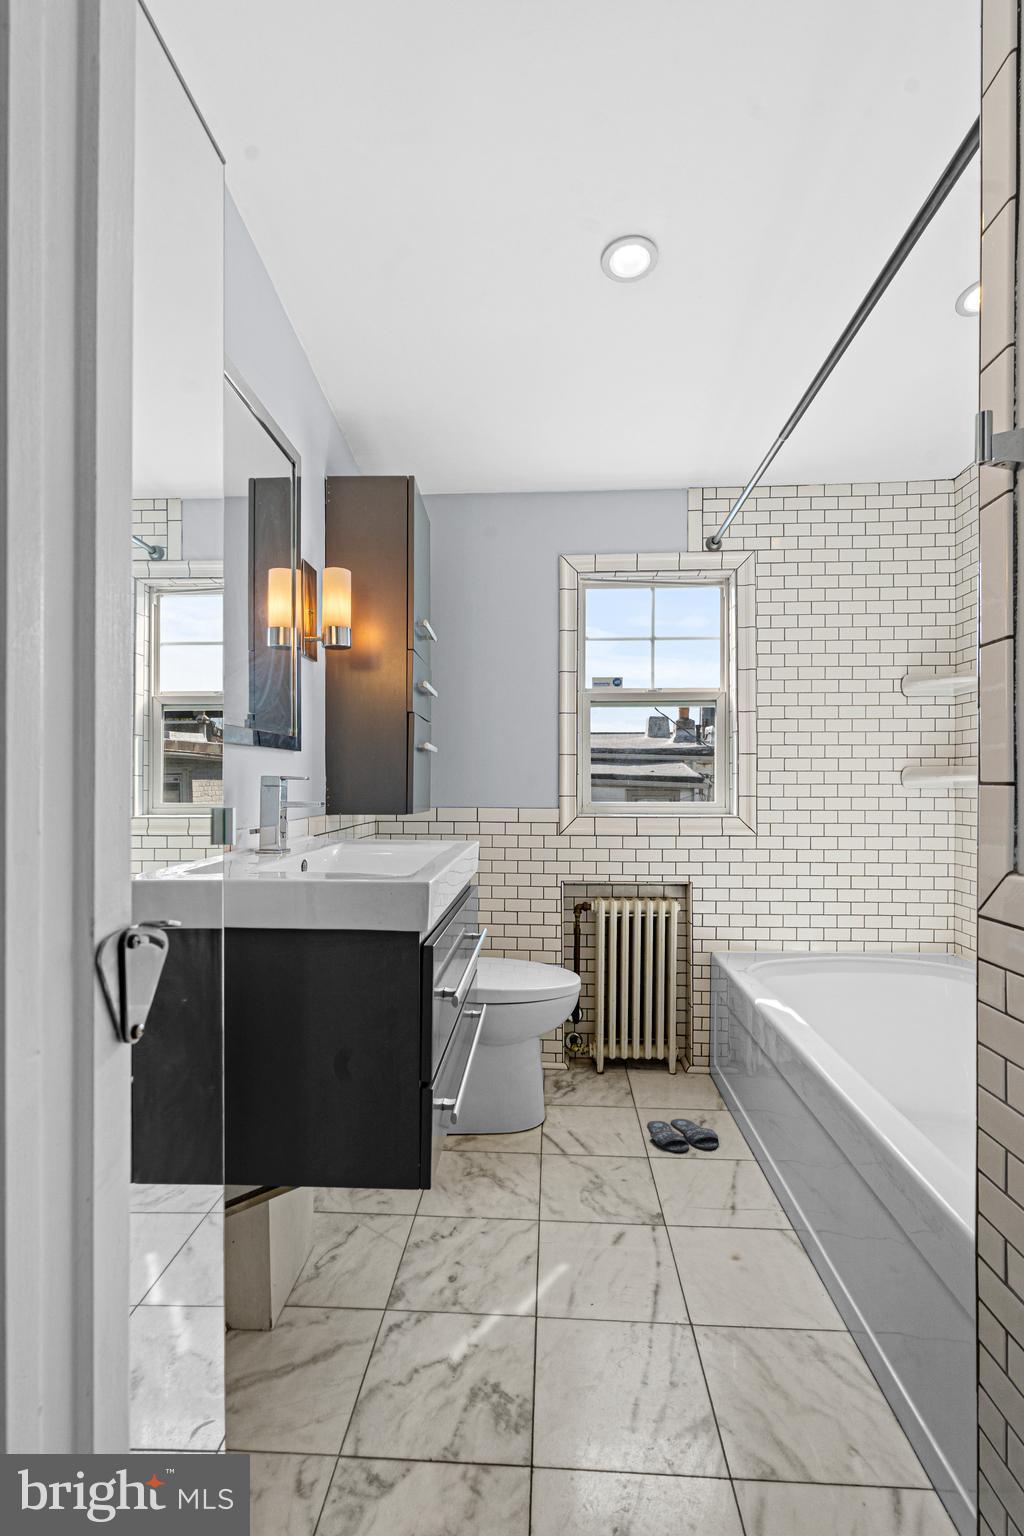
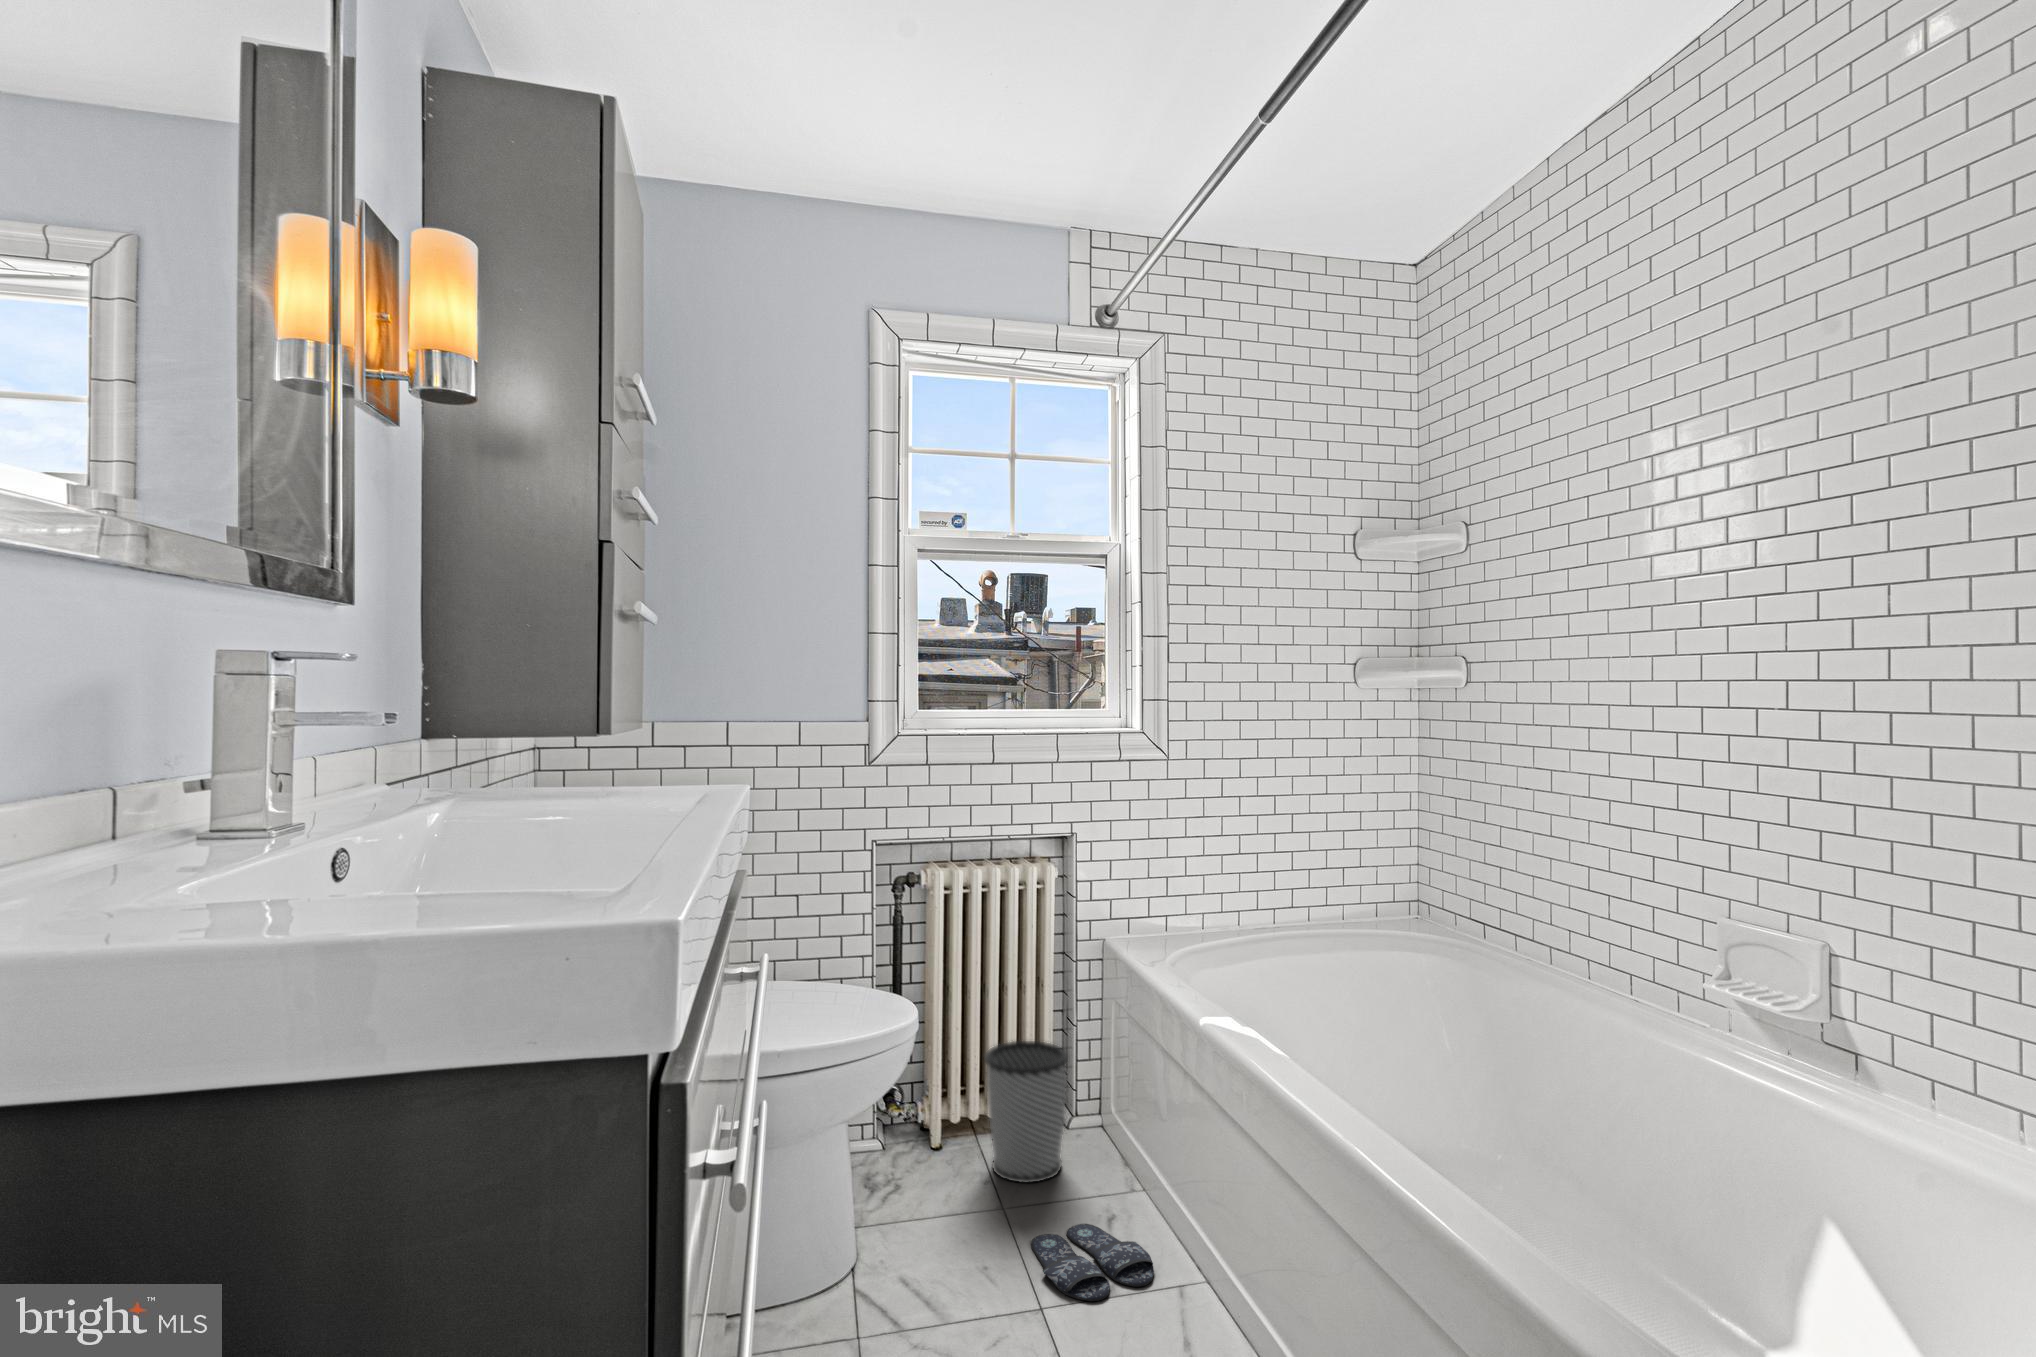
wastebasket: none [629,1013,682,1097] -> present [984,1041,1068,1183]

